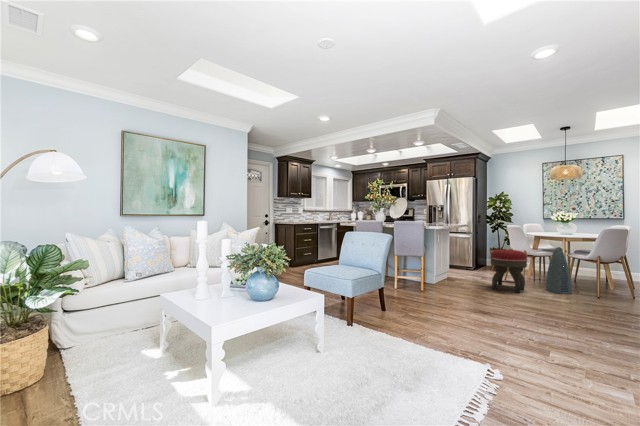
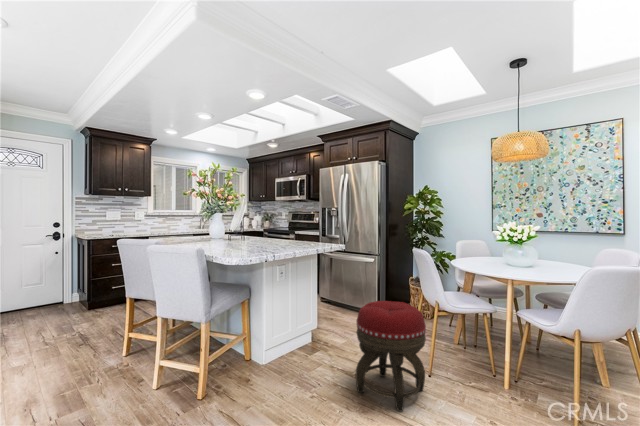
air purifier: present [546,247,572,294] -> none [470,299,520,412]

